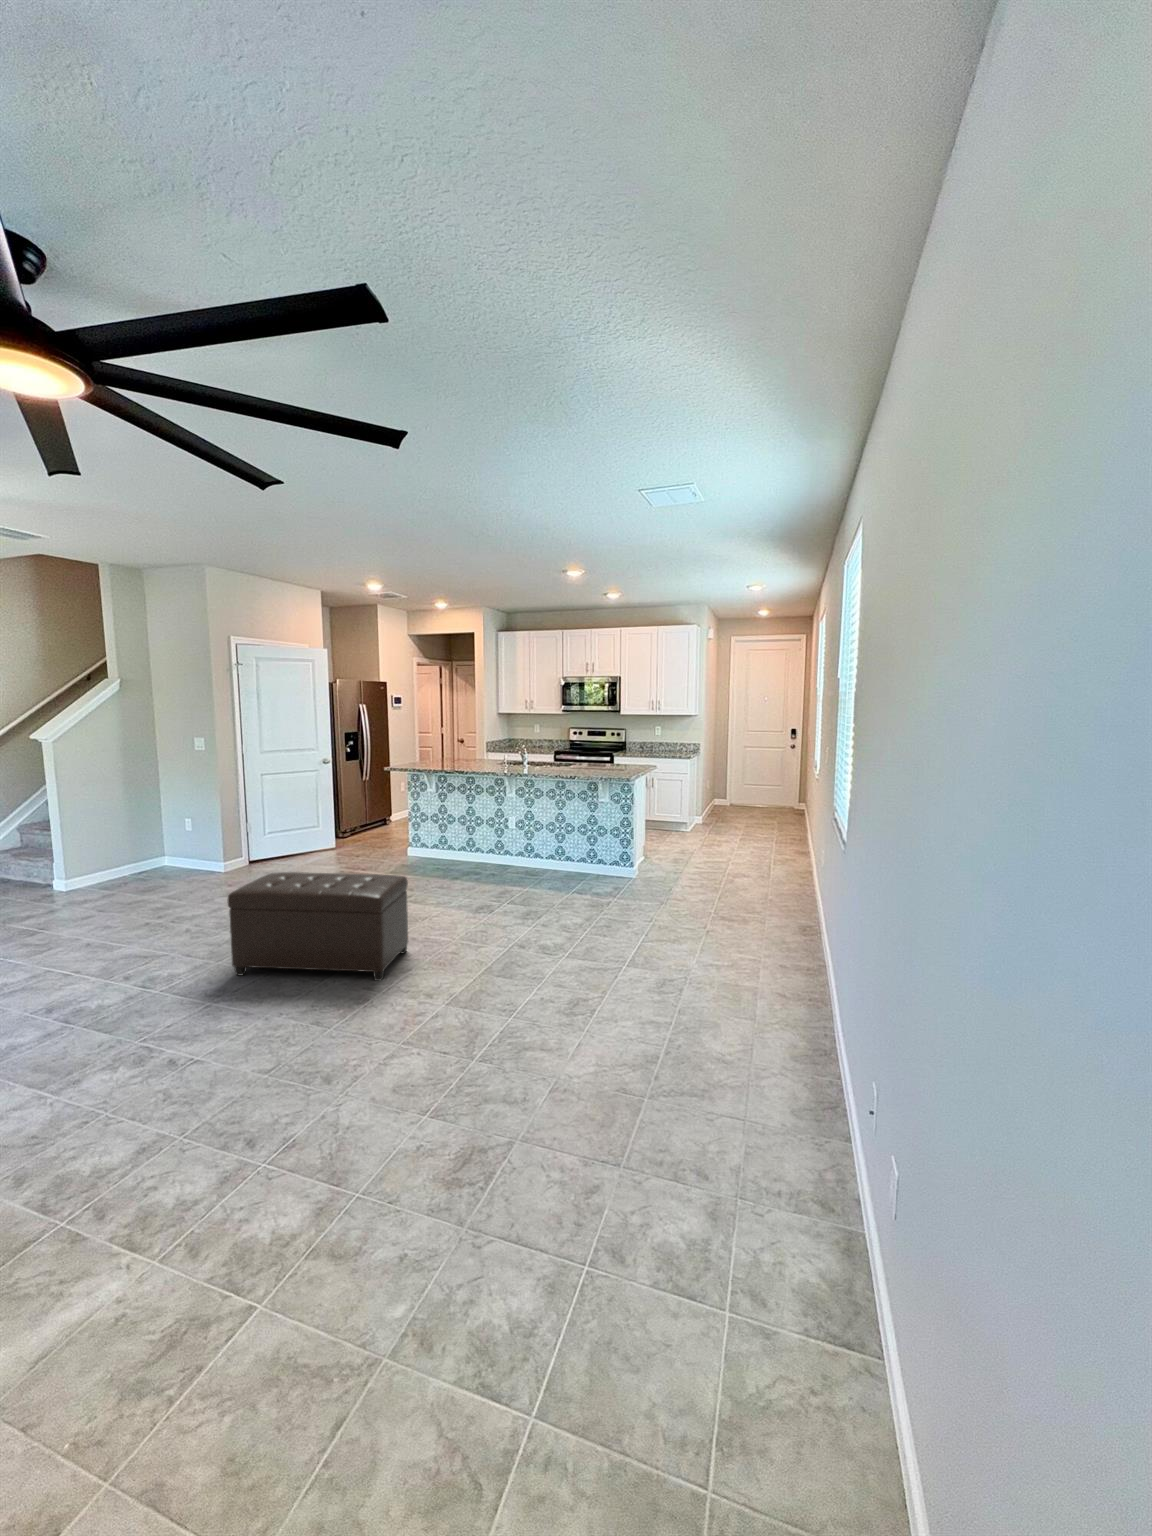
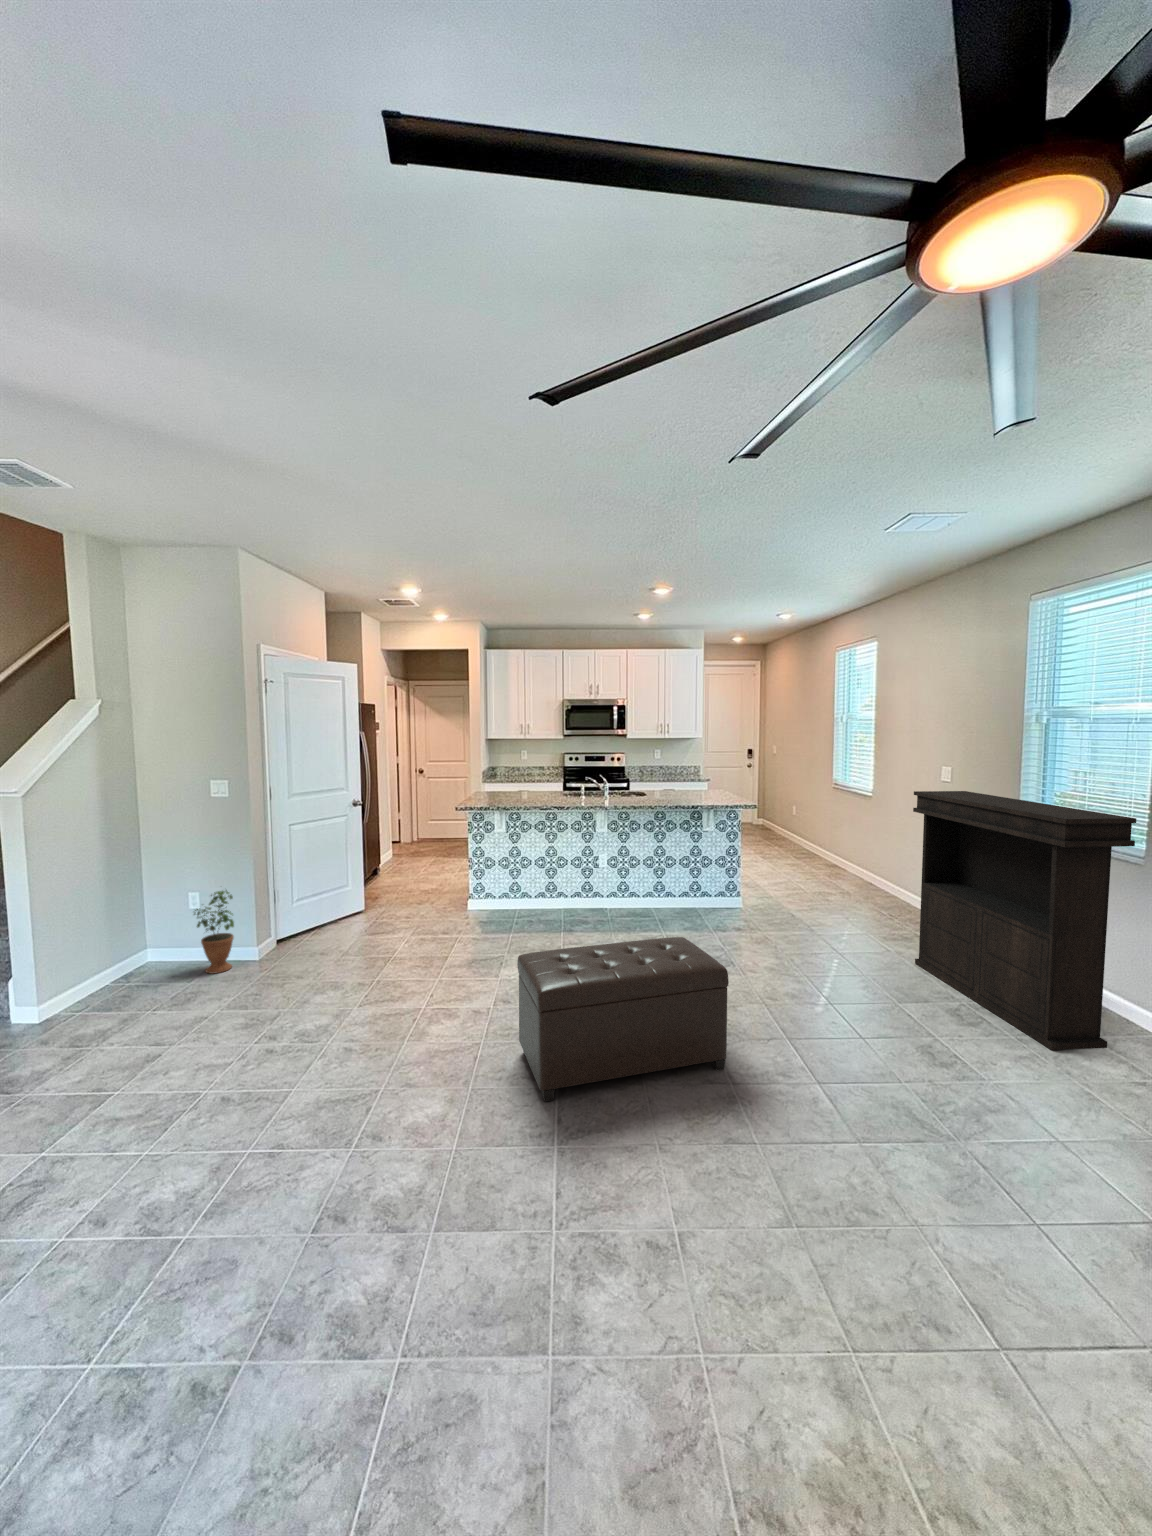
console table: none [666,767,753,1028] -> present [913,791,1136,1050]
potted plant: none [175,815,207,877] -> present [194,890,234,974]

